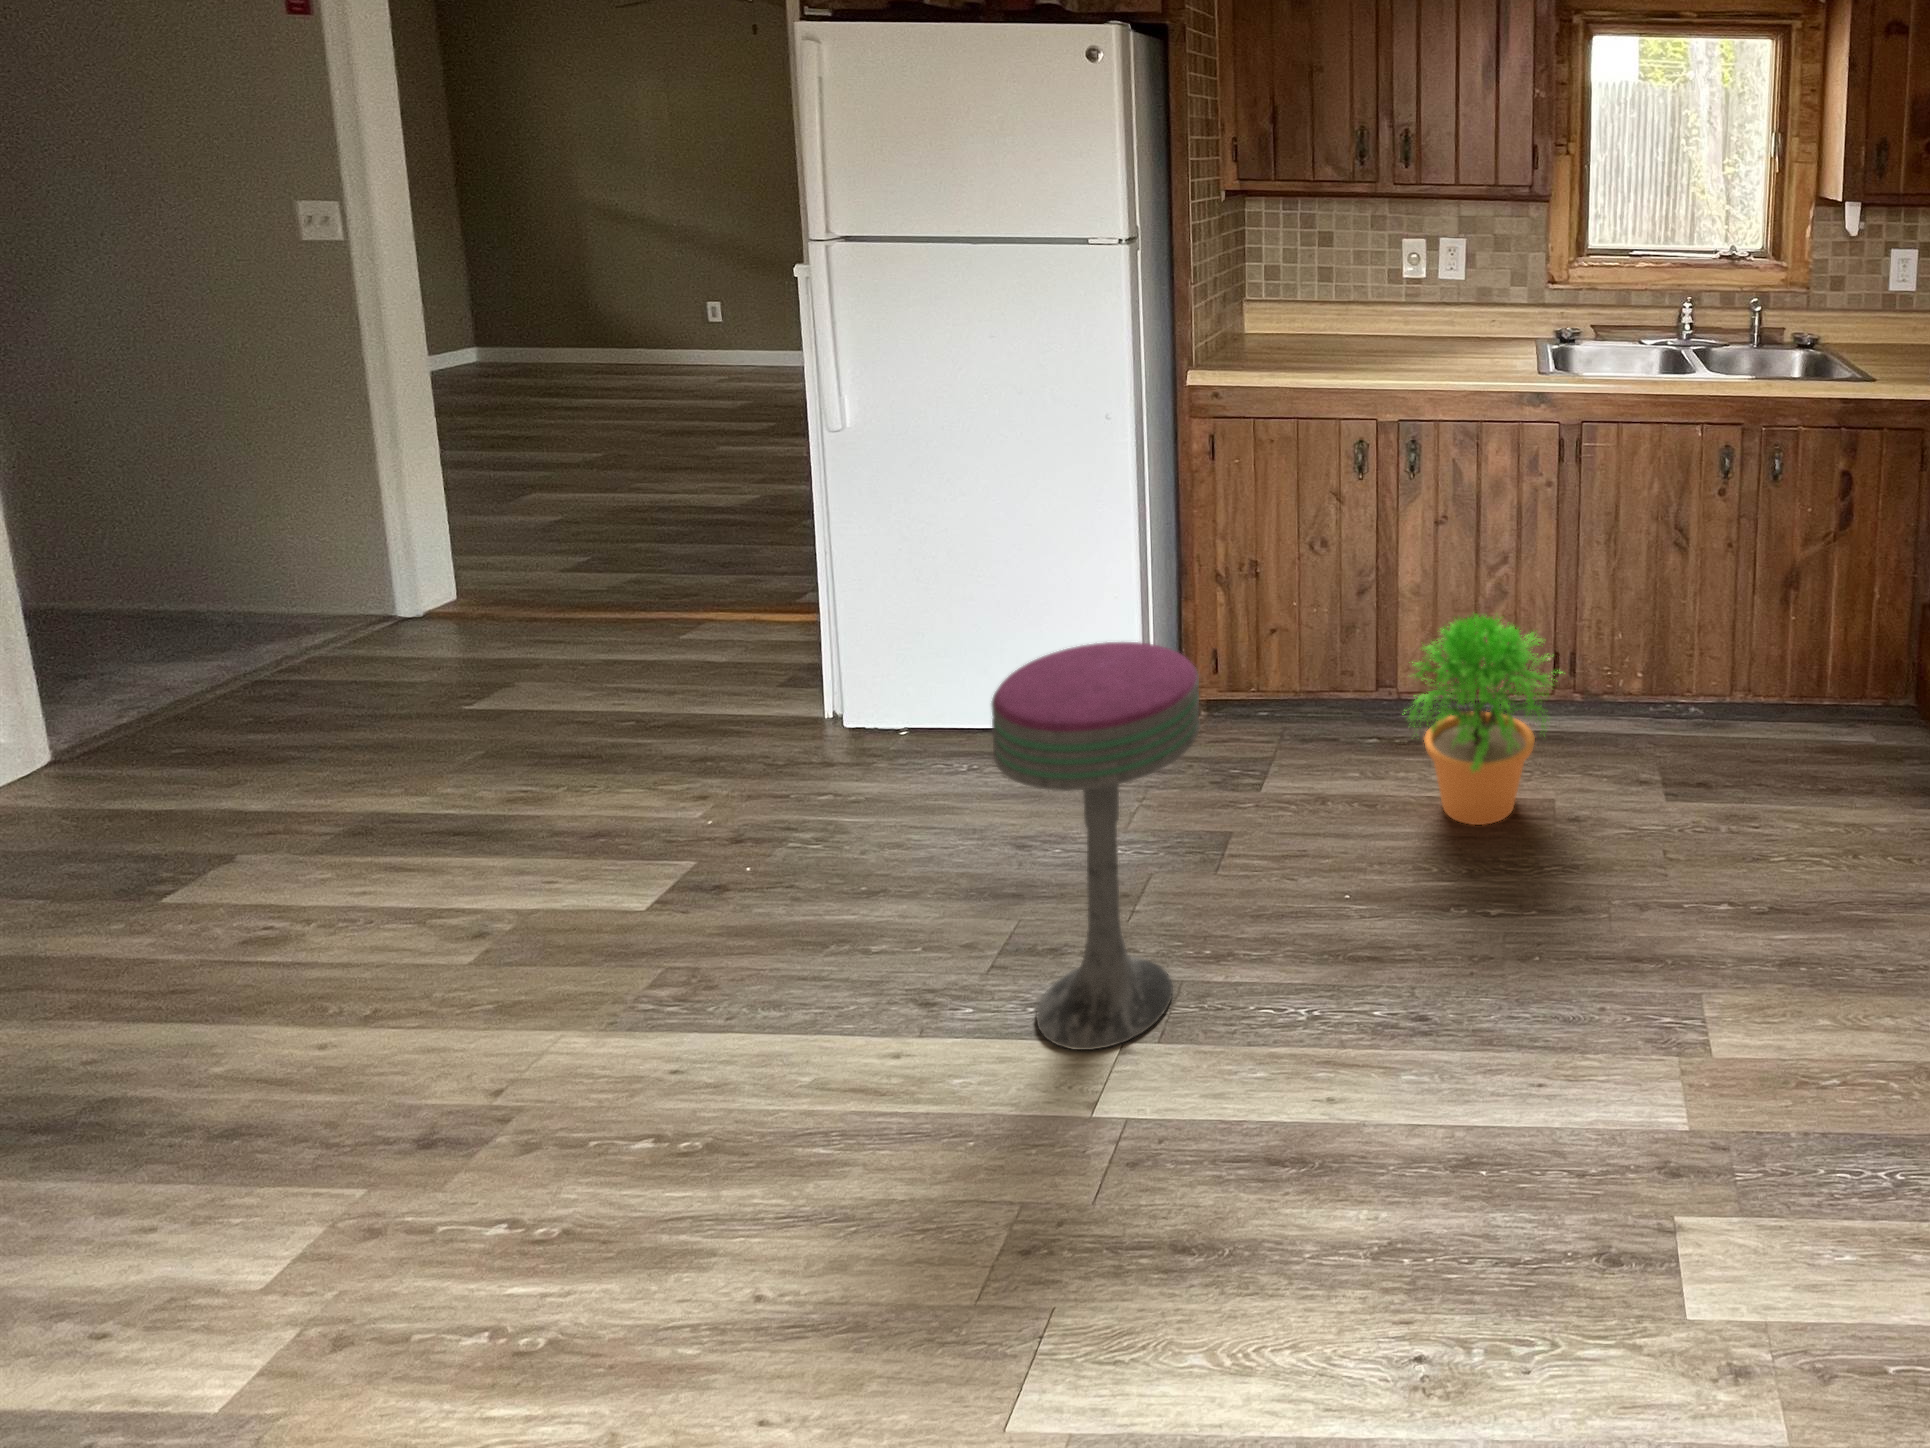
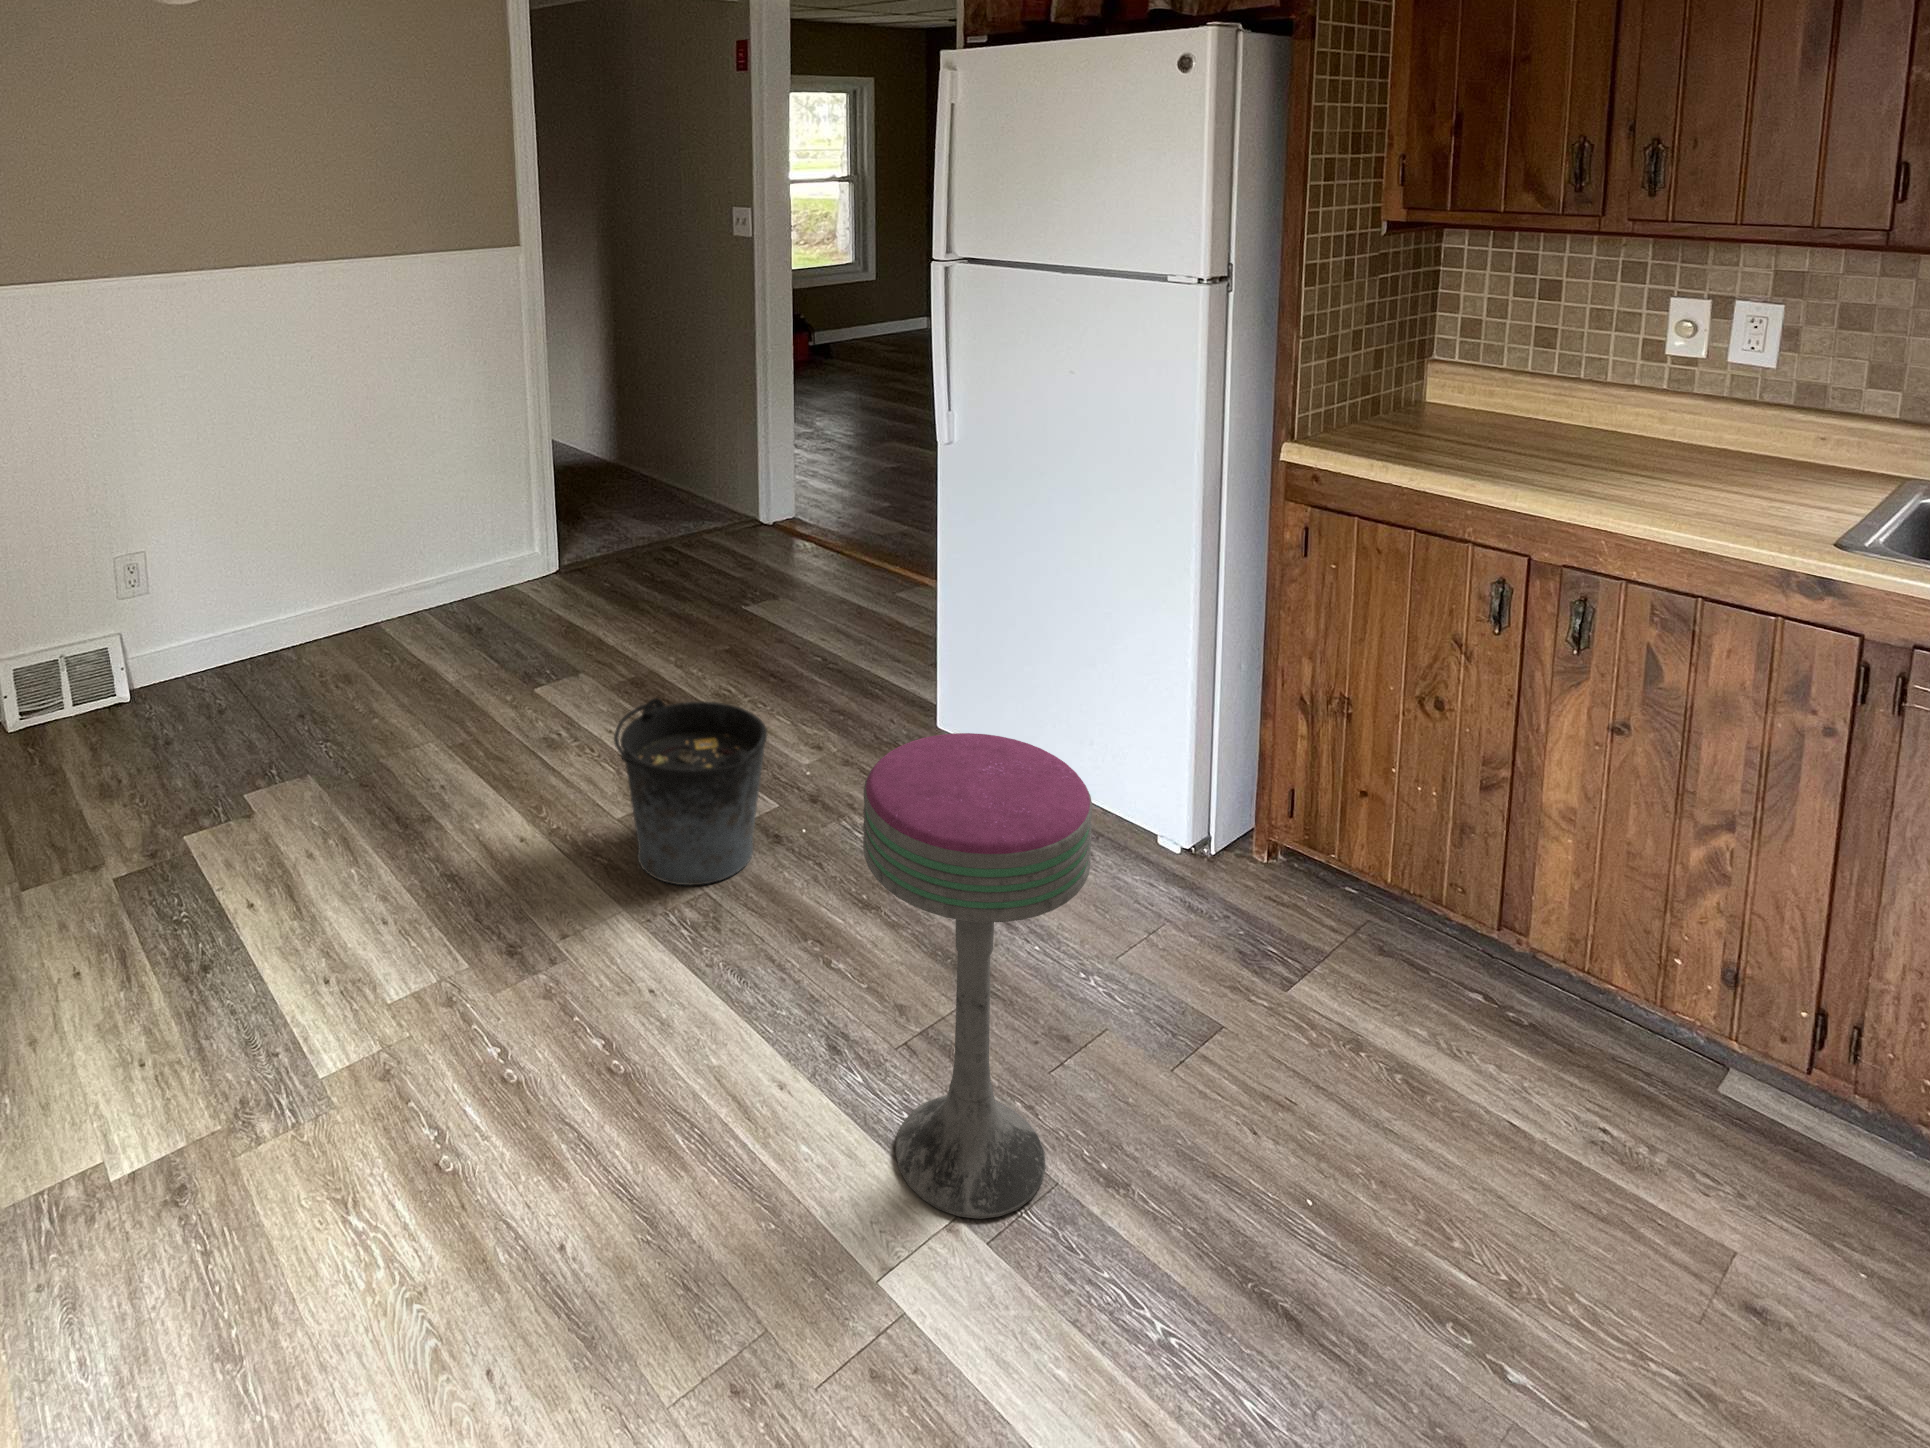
potted plant: present [1409,614,1563,825] -> none [1463,886,1784,1245]
bucket: none [483,769,714,994] -> present [614,698,767,885]

